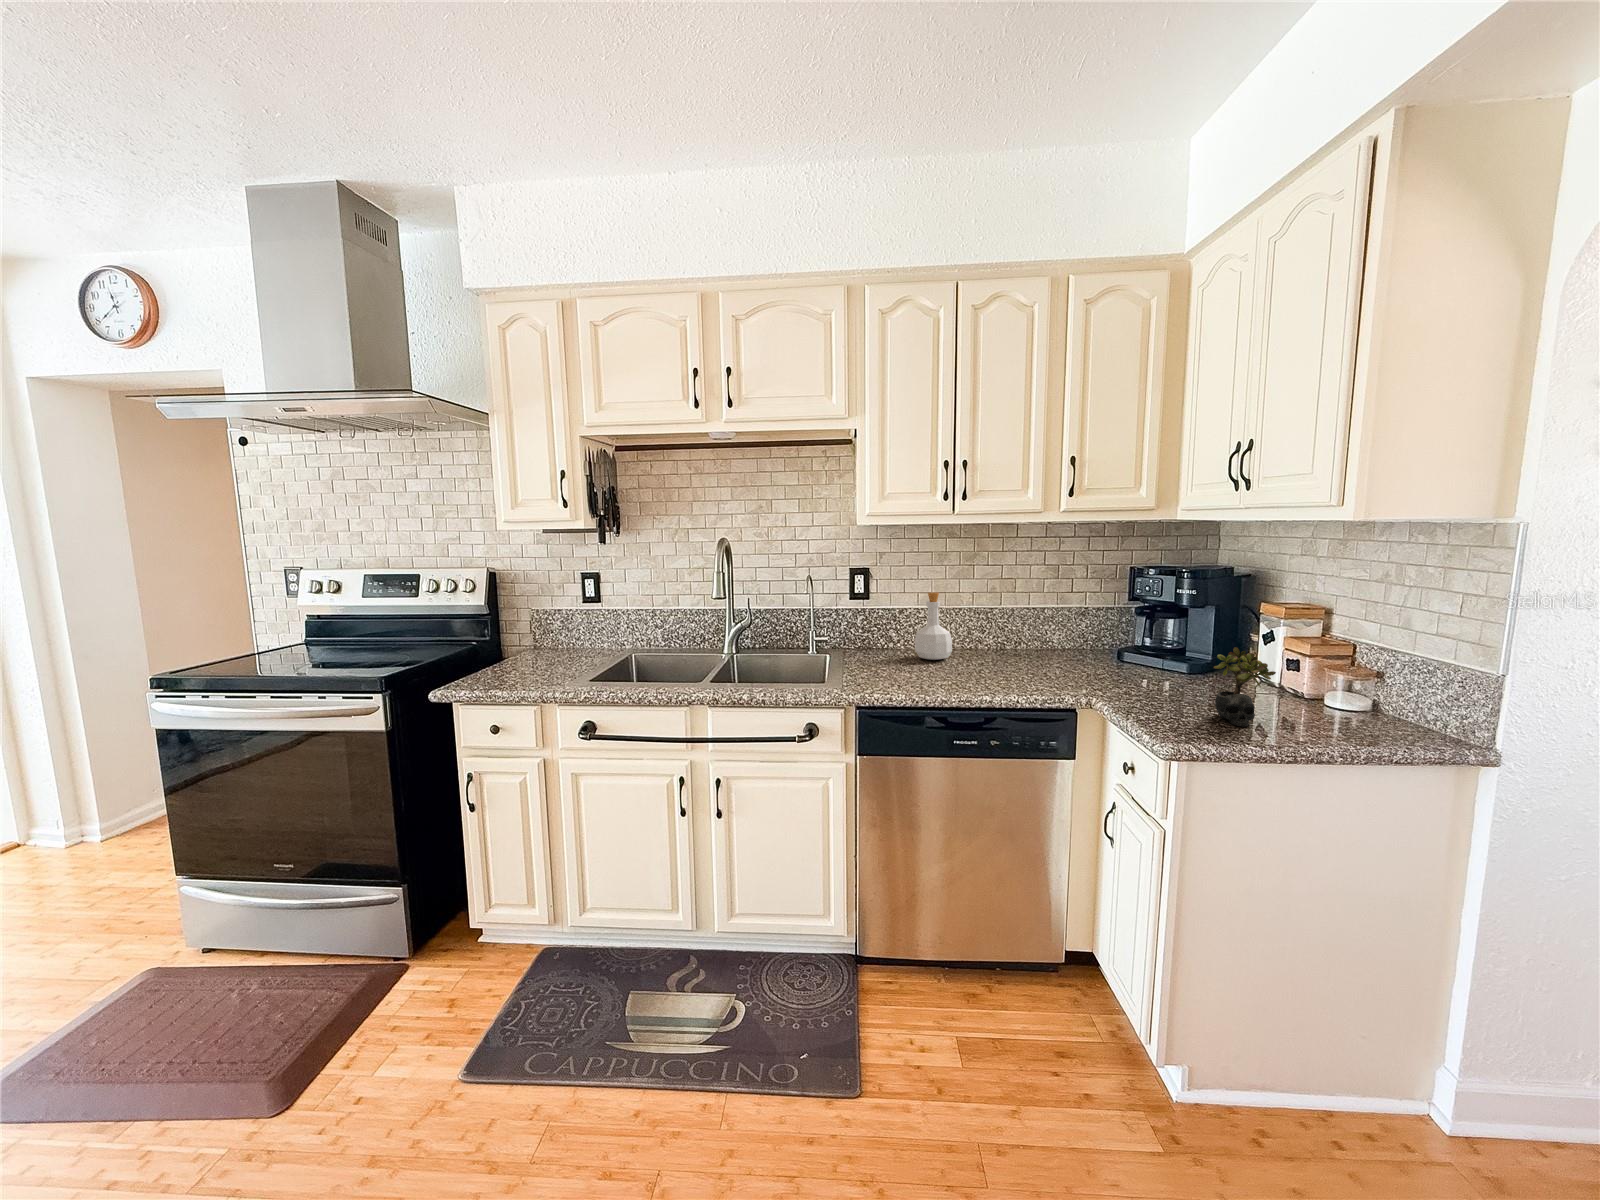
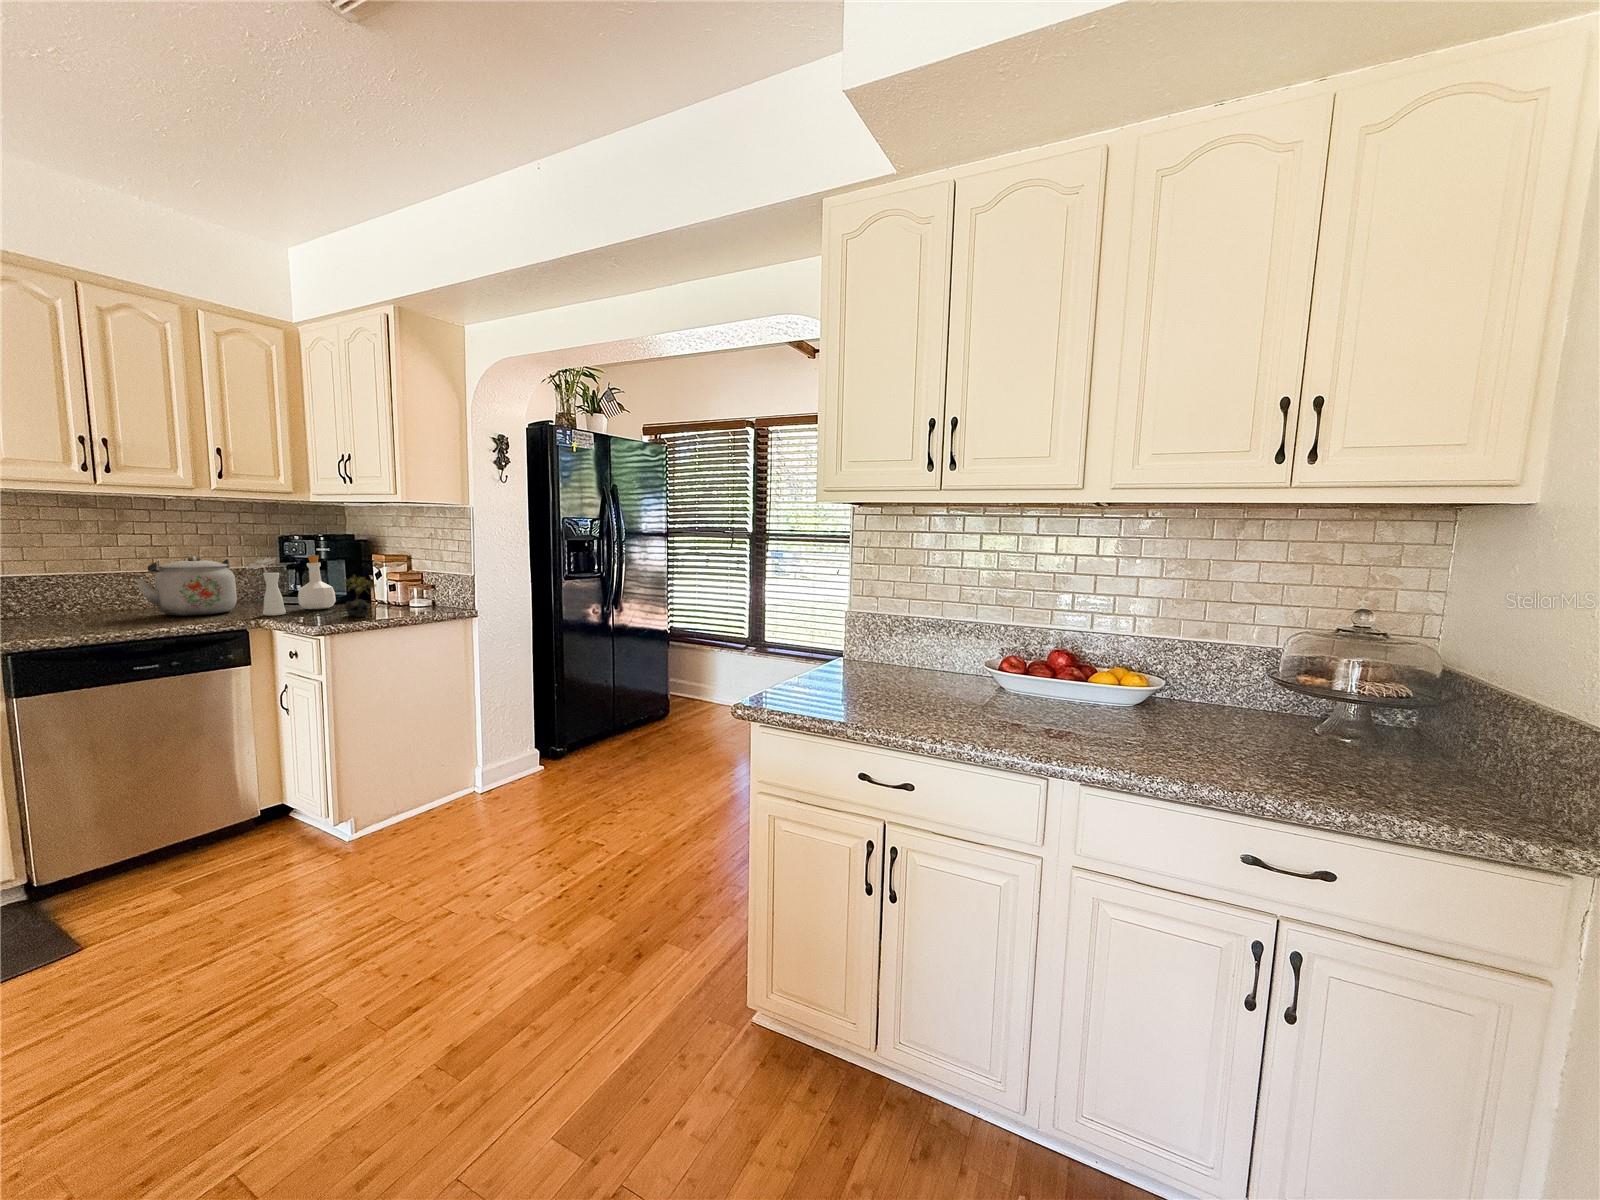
bottle: present [915,593,952,660] -> present [298,556,336,609]
kettle: none [979,597,1074,673] -> present [136,556,237,616]
vase: none [1088,606,1127,692] -> present [248,557,286,616]

